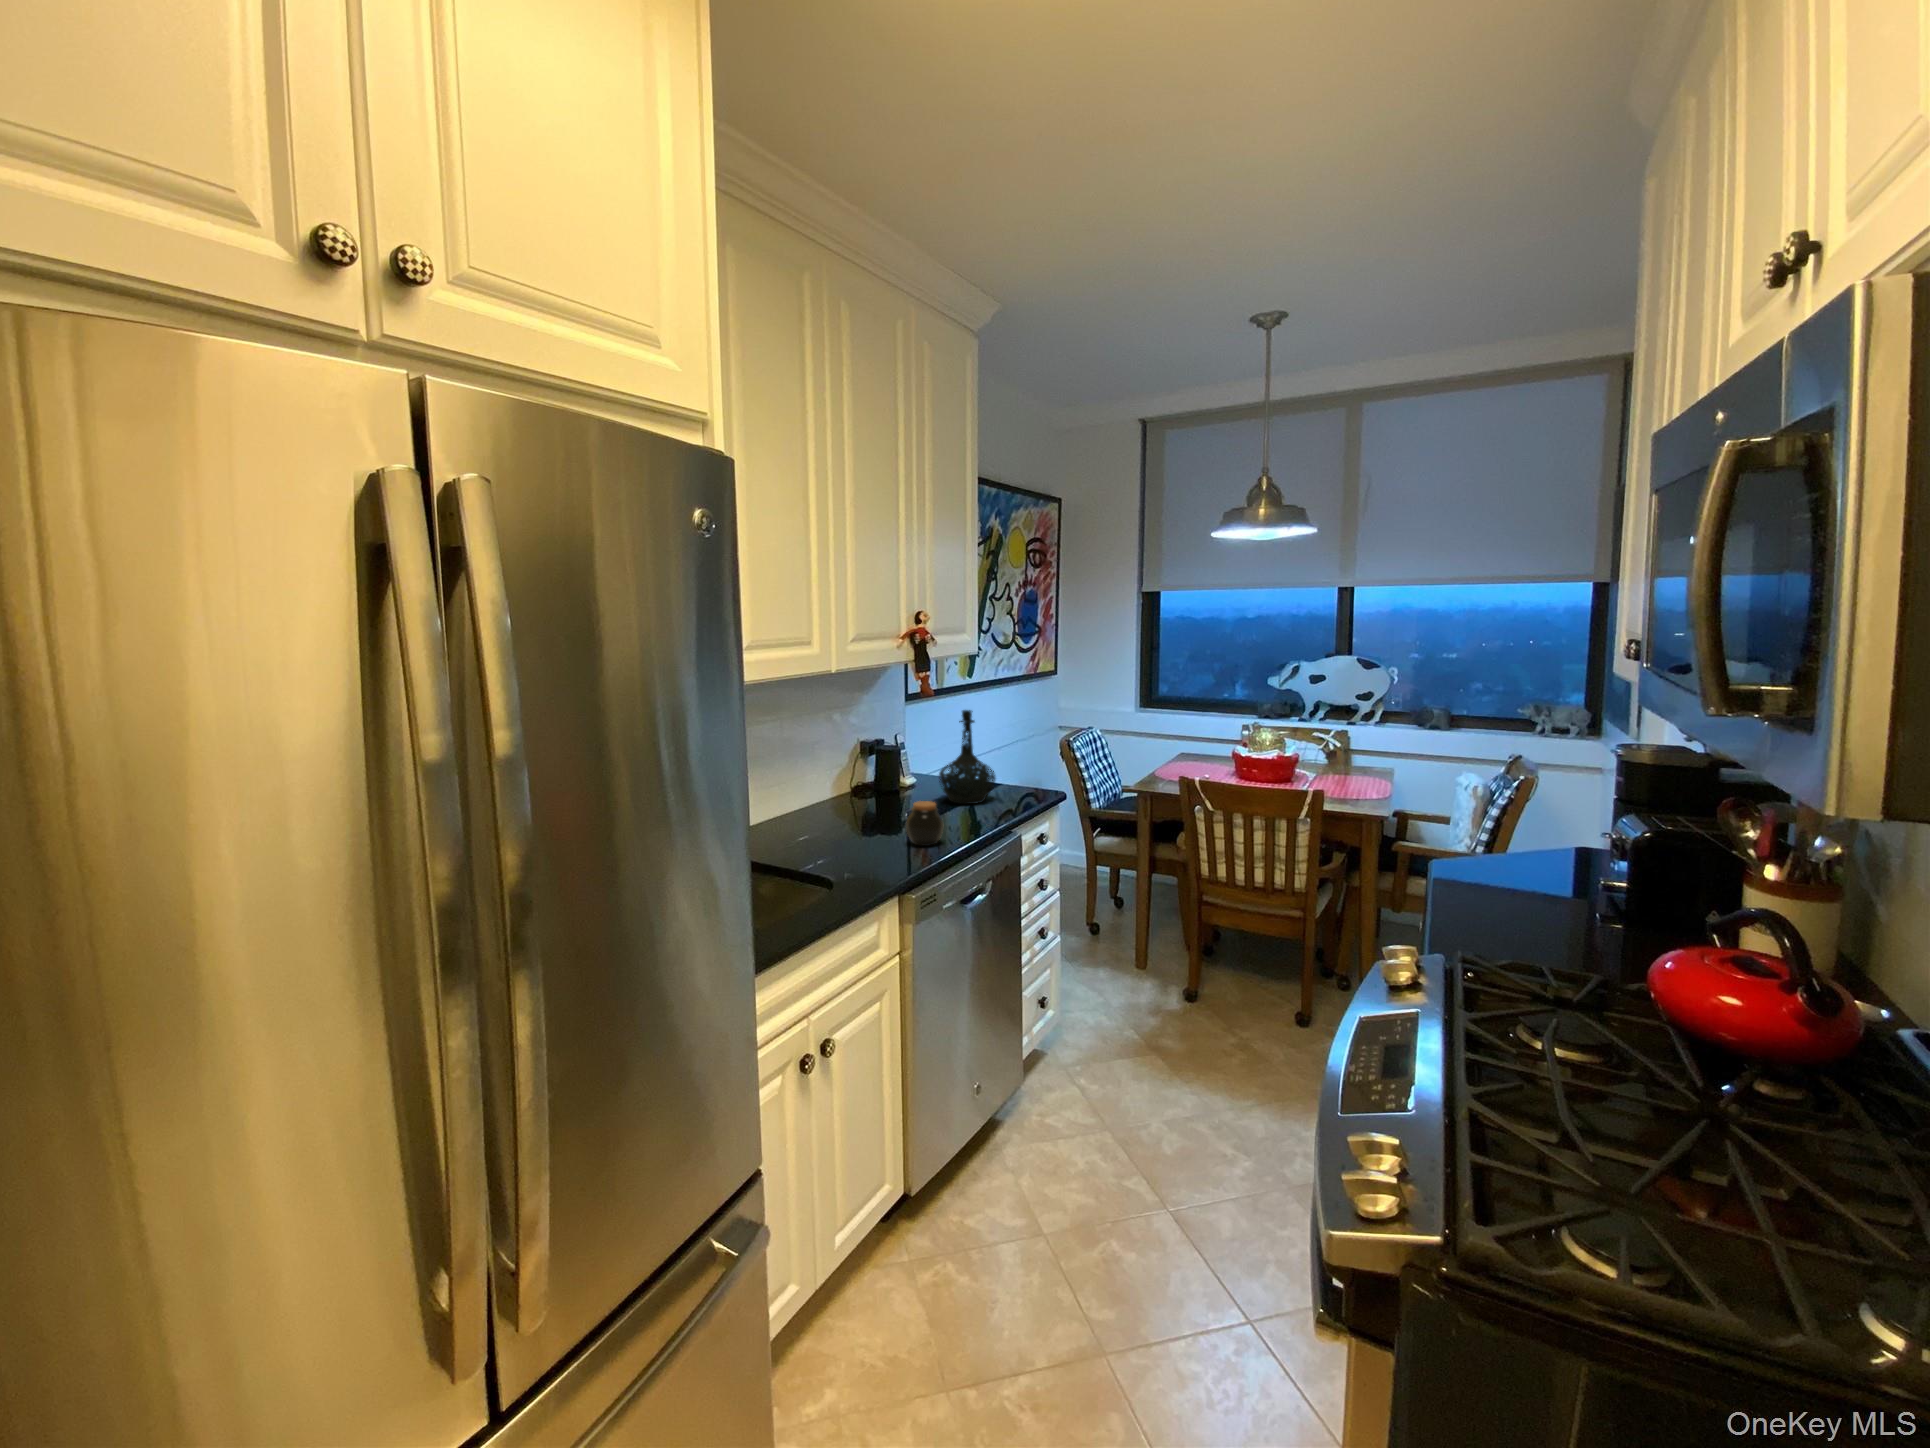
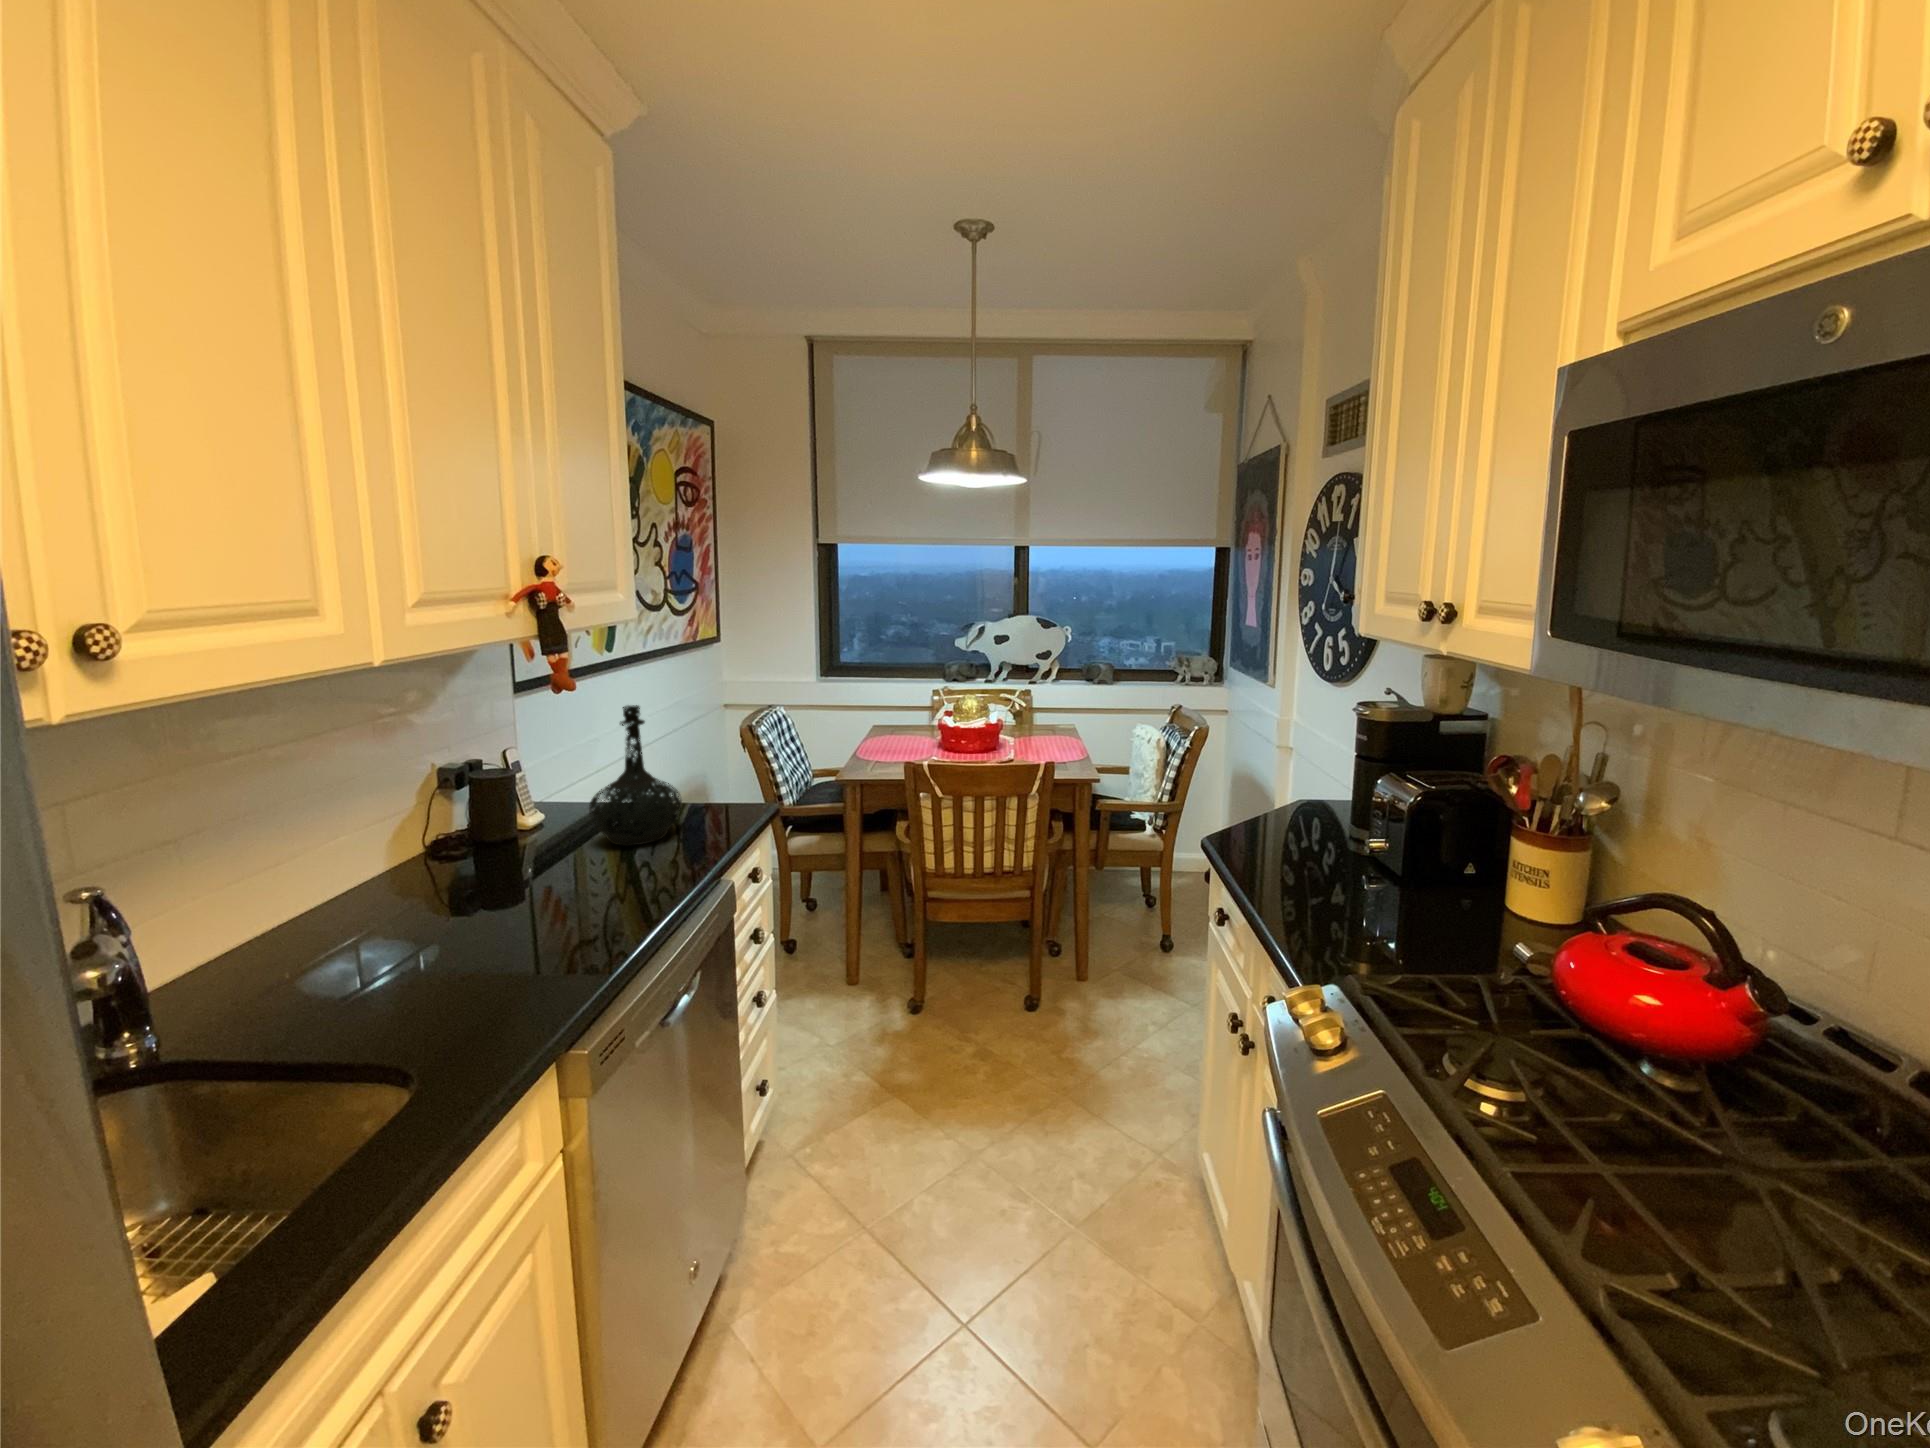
jar: present [906,801,943,846] -> none [553,867,622,944]

